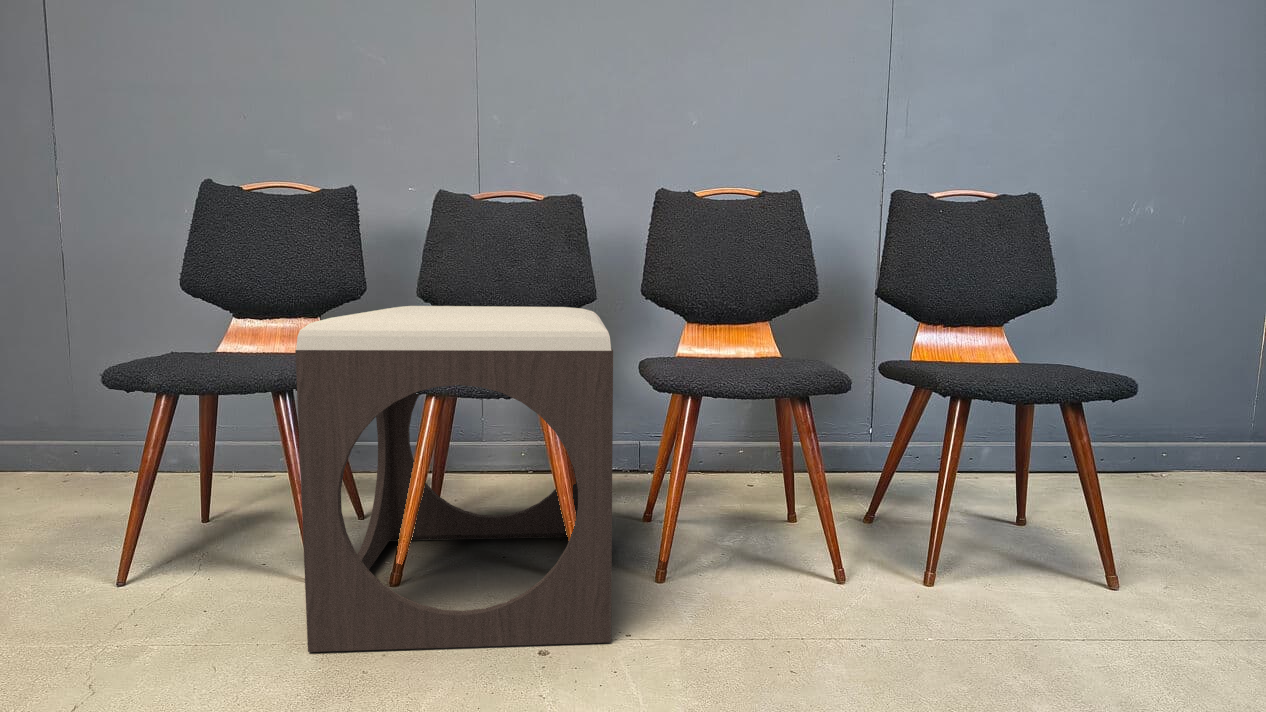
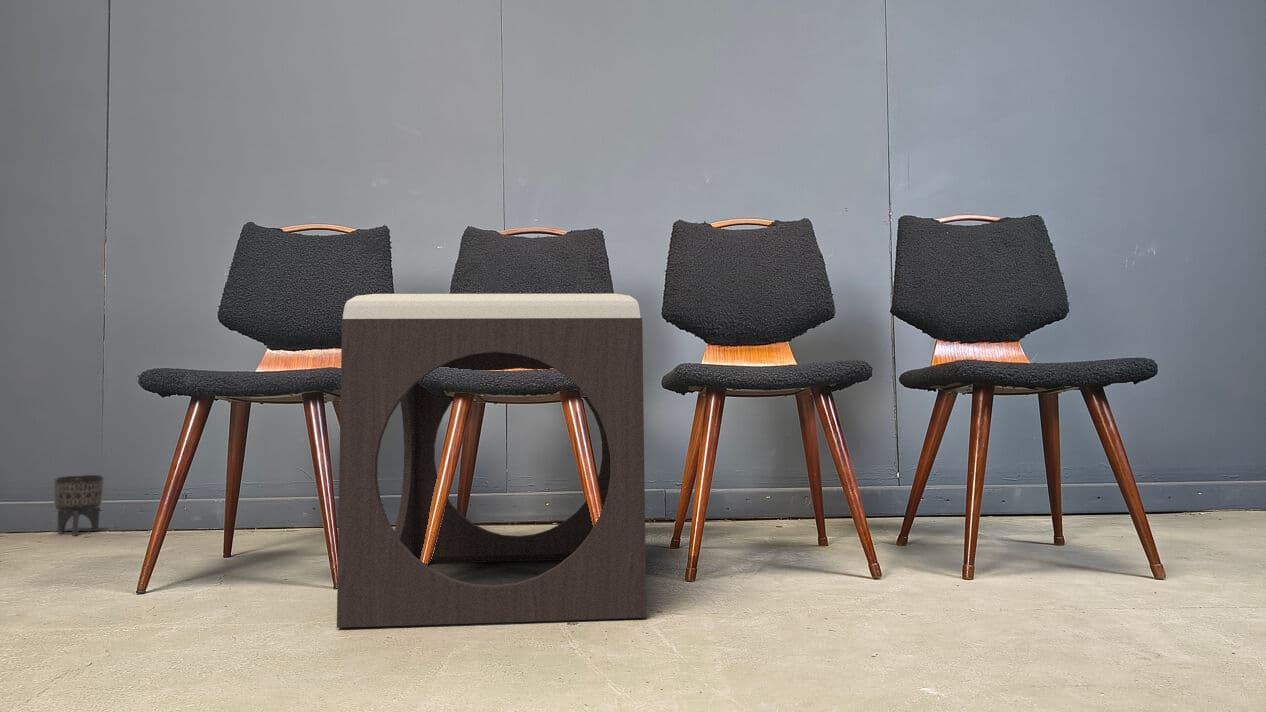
planter: none [37,421,88,483] -> present [54,475,104,535]

